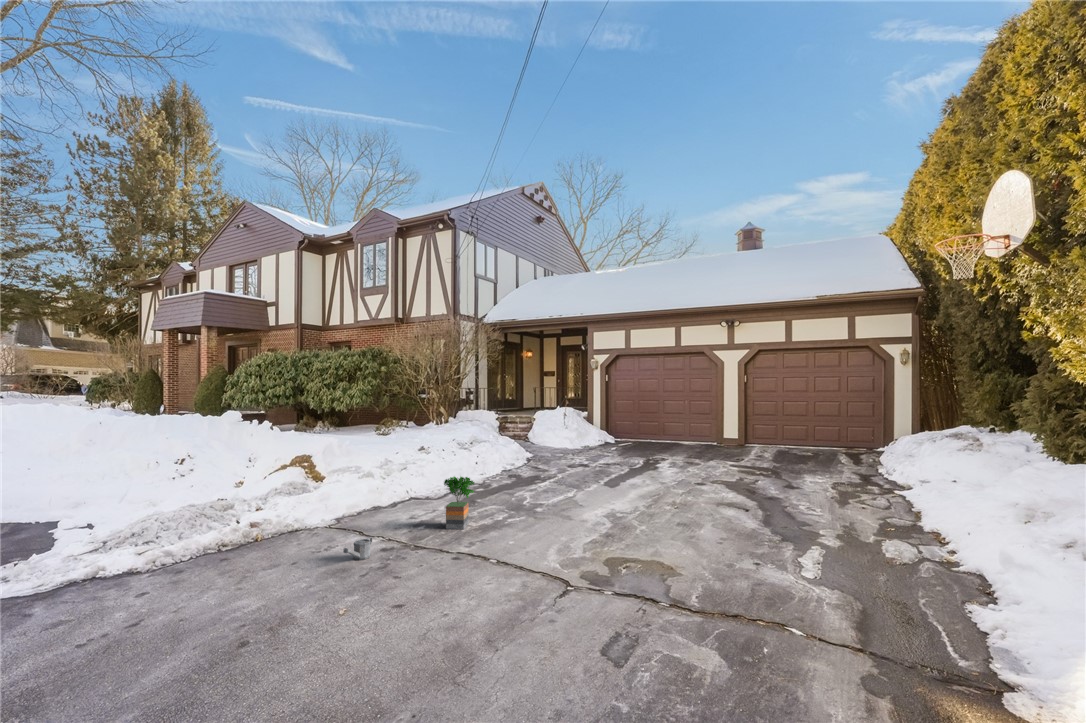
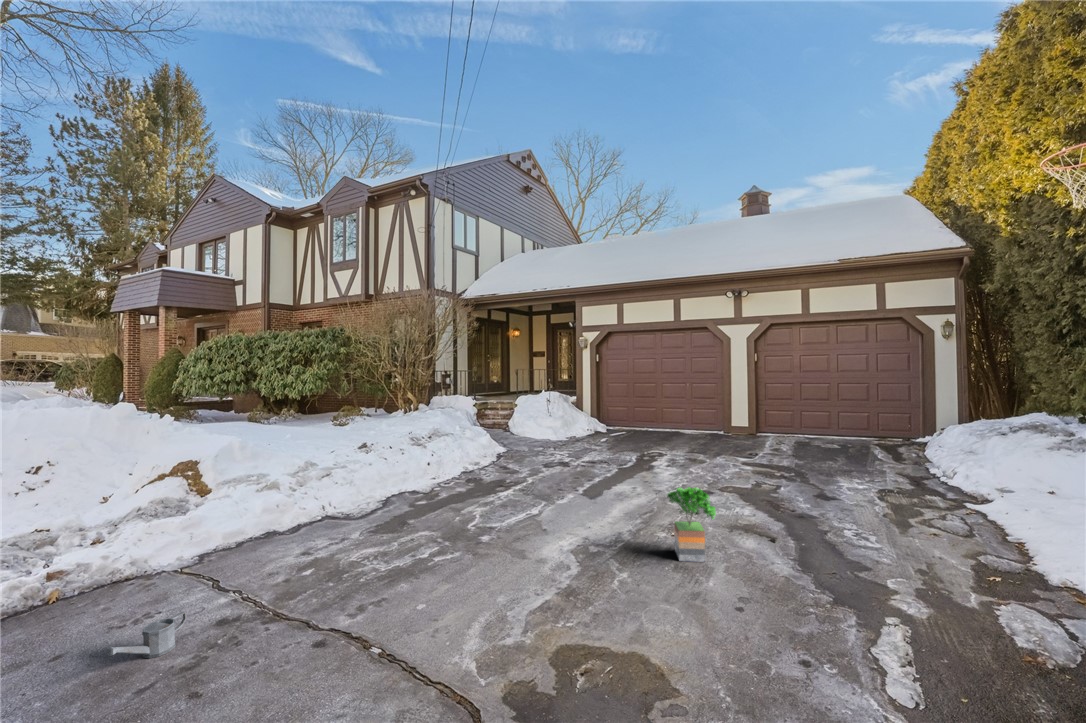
potted tree: present [444,476,474,529] -> present [667,487,716,562]

